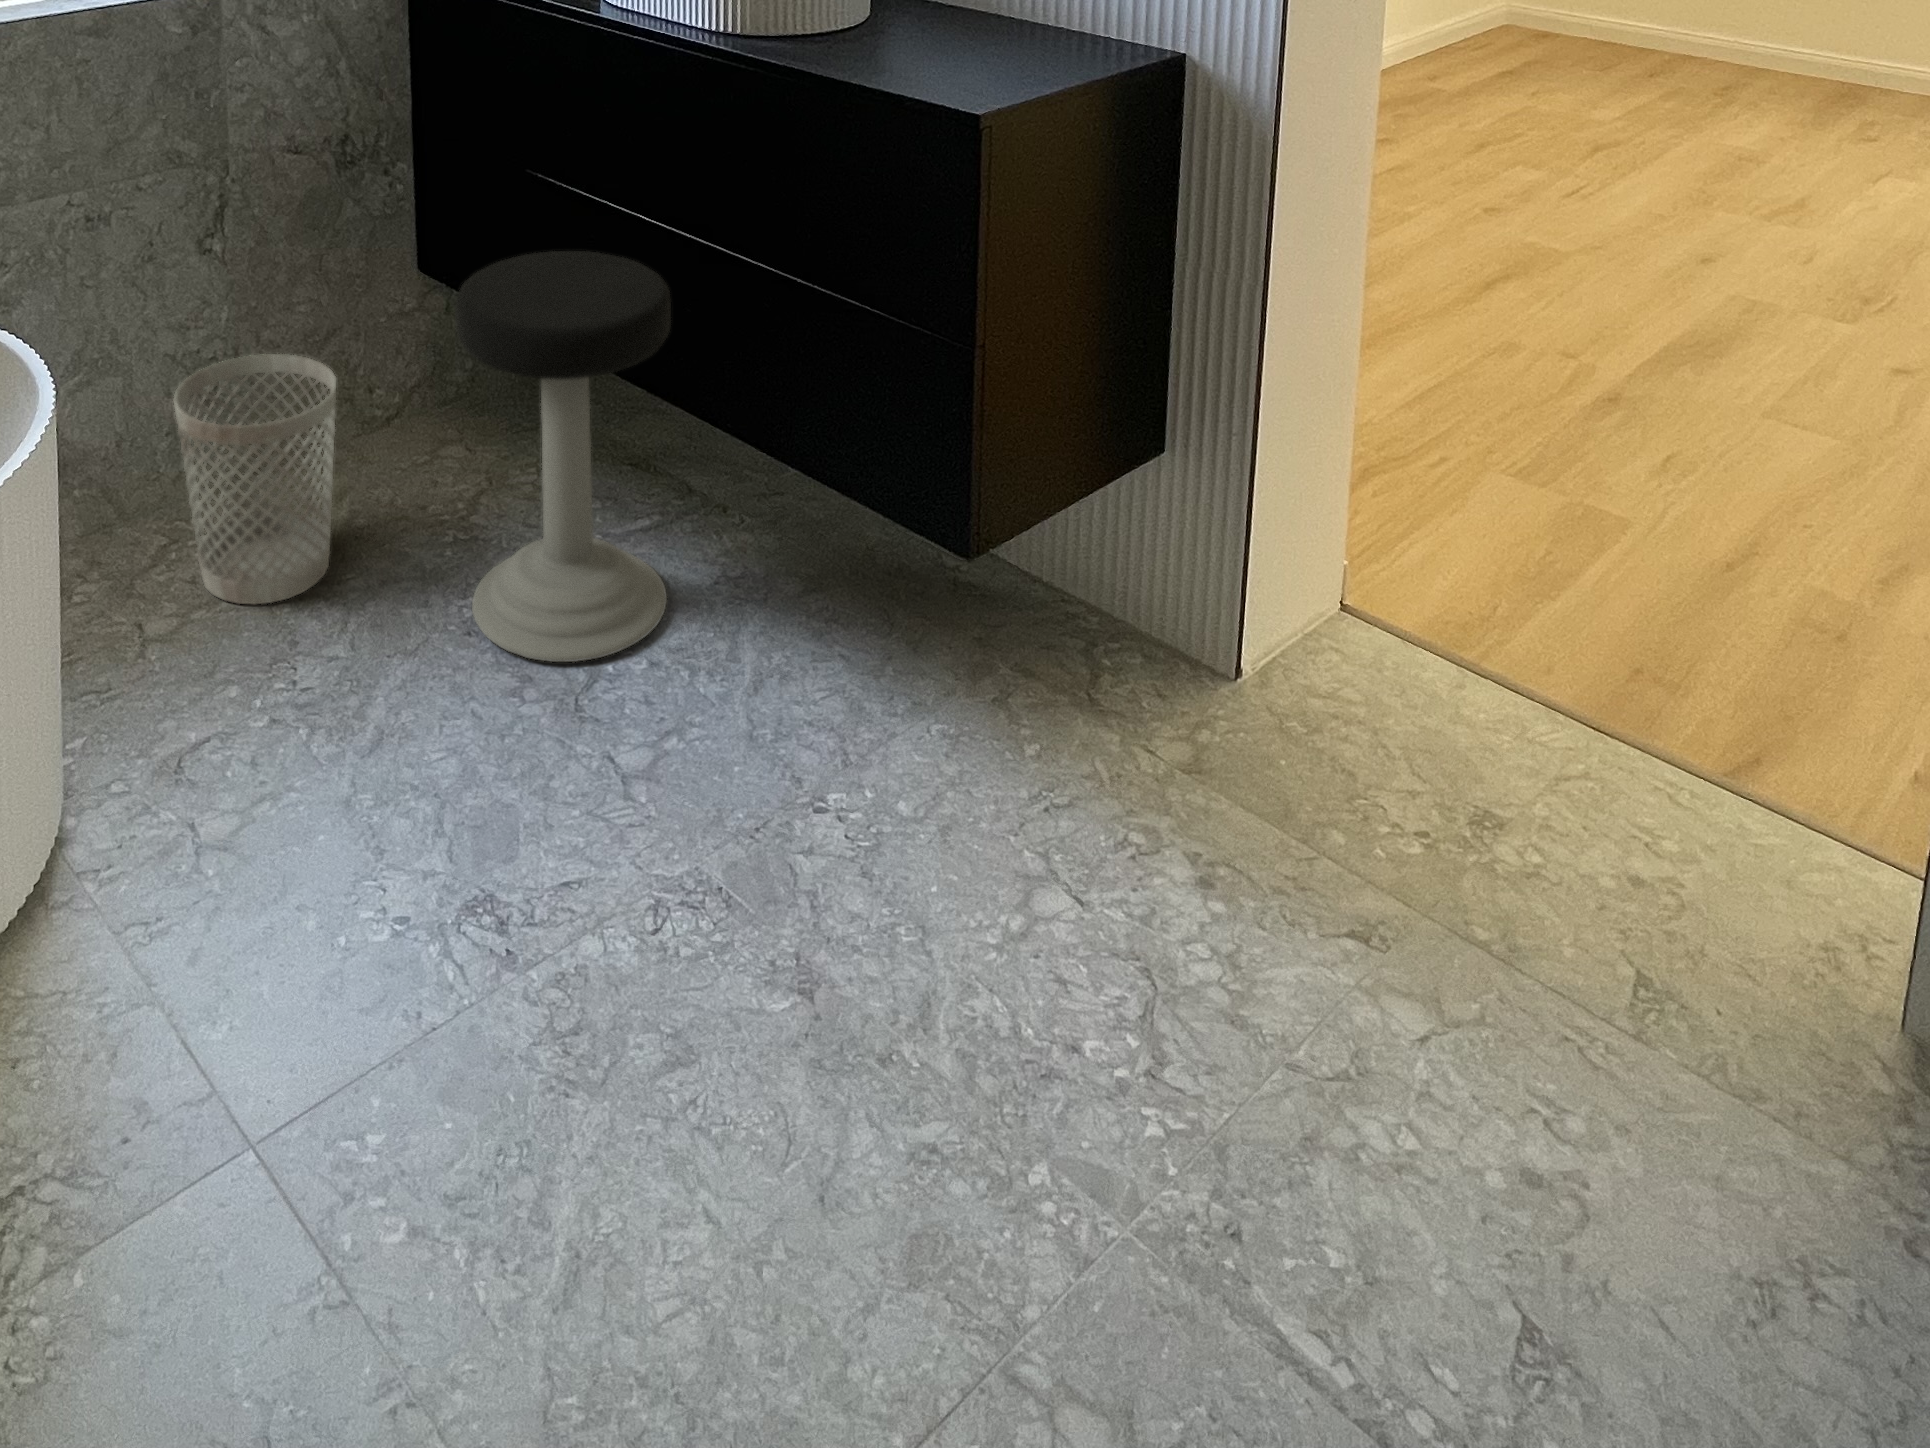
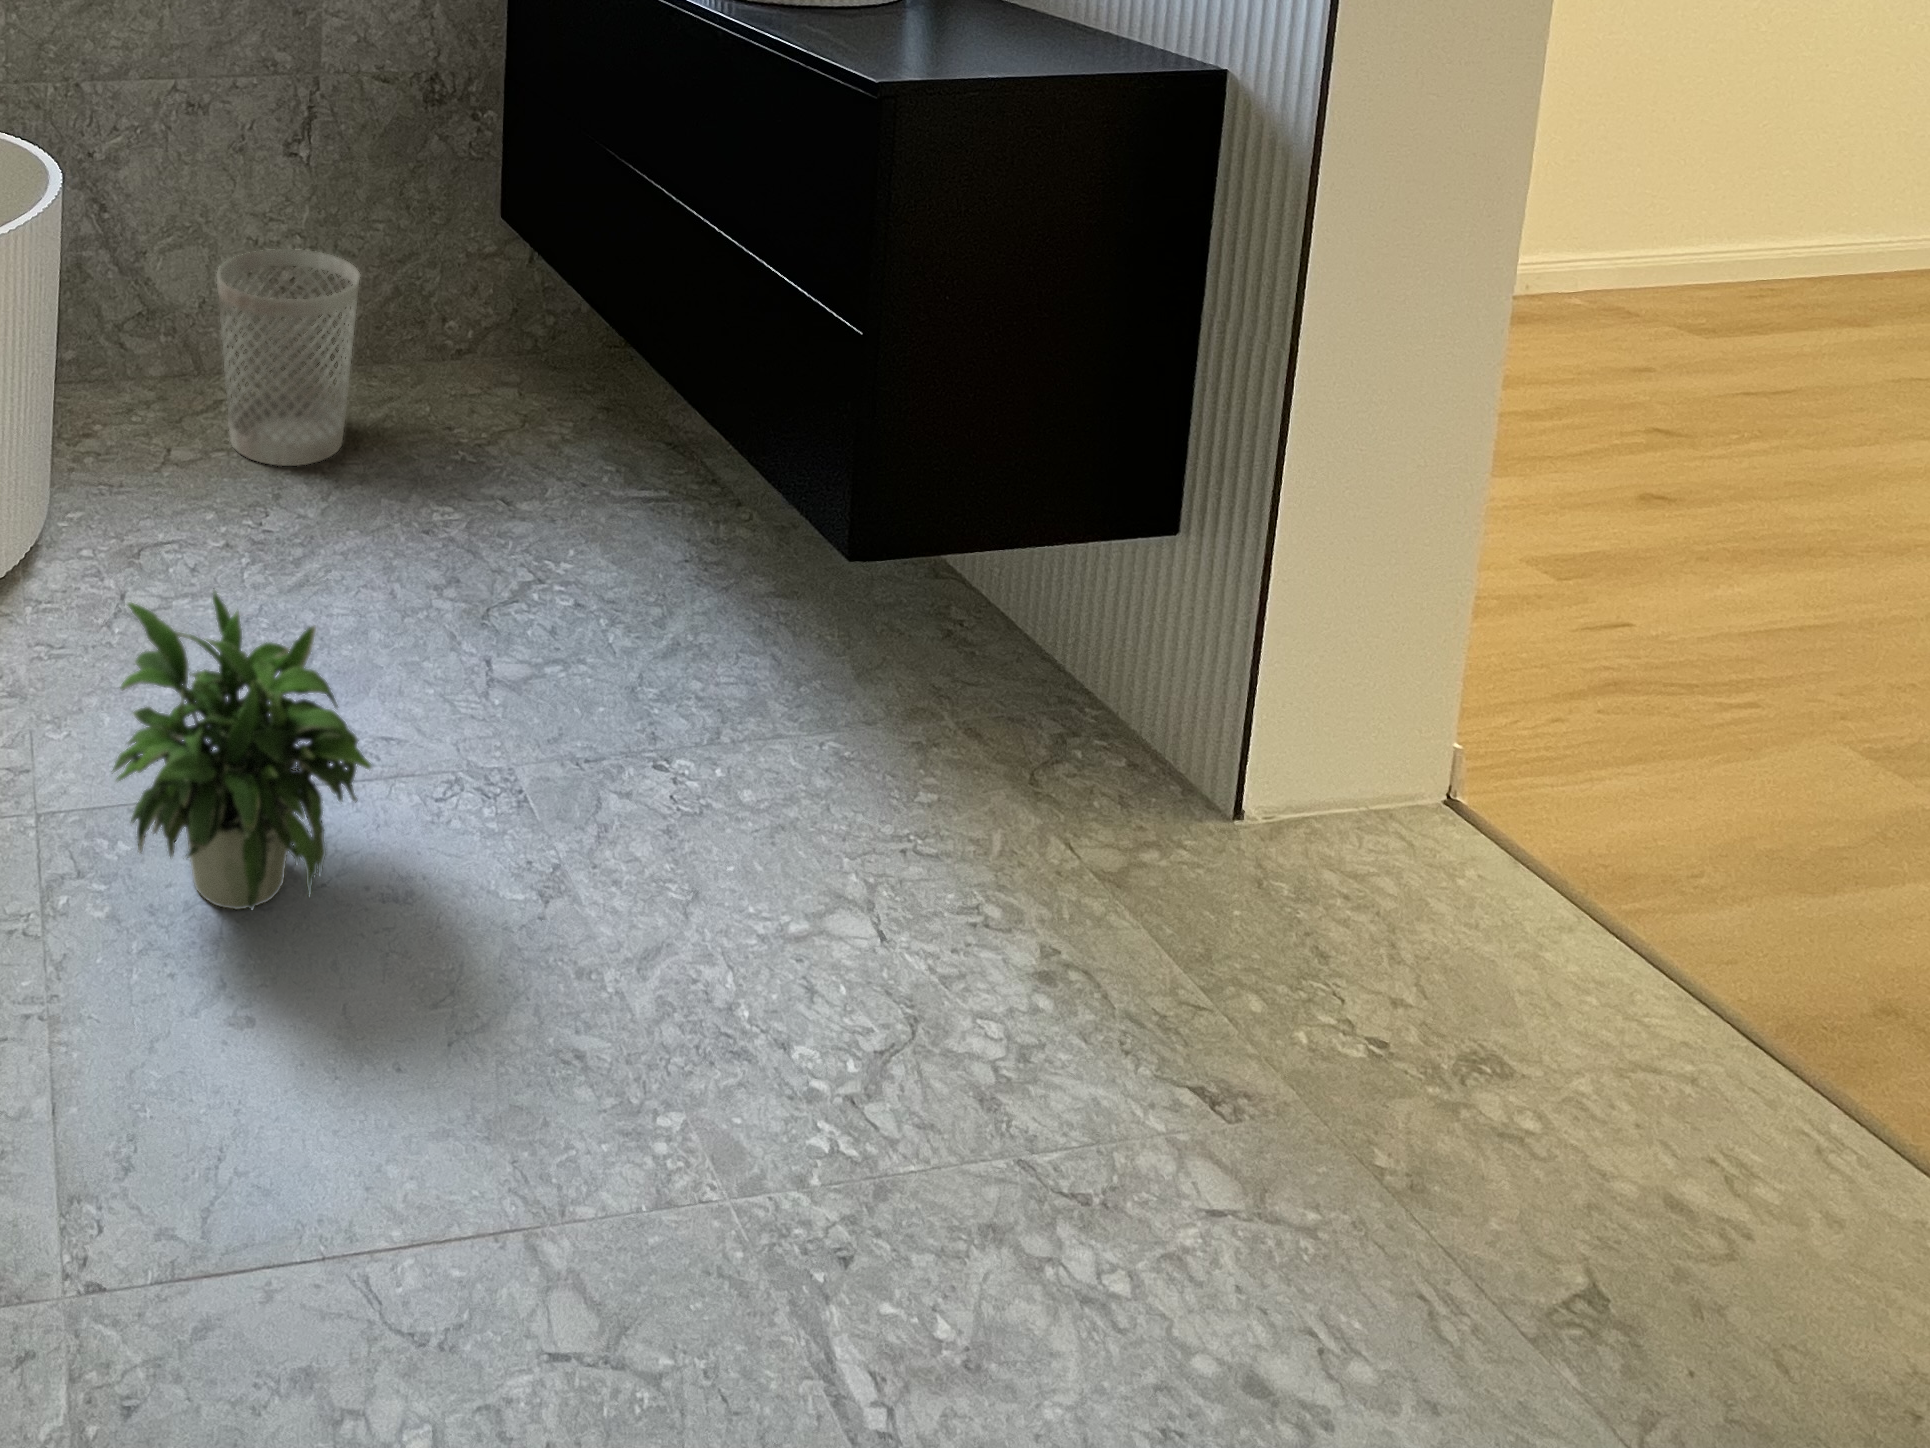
stool: present [455,251,671,662] -> none [433,195,647,586]
potted plant: none [318,801,665,1158] -> present [113,592,371,909]

